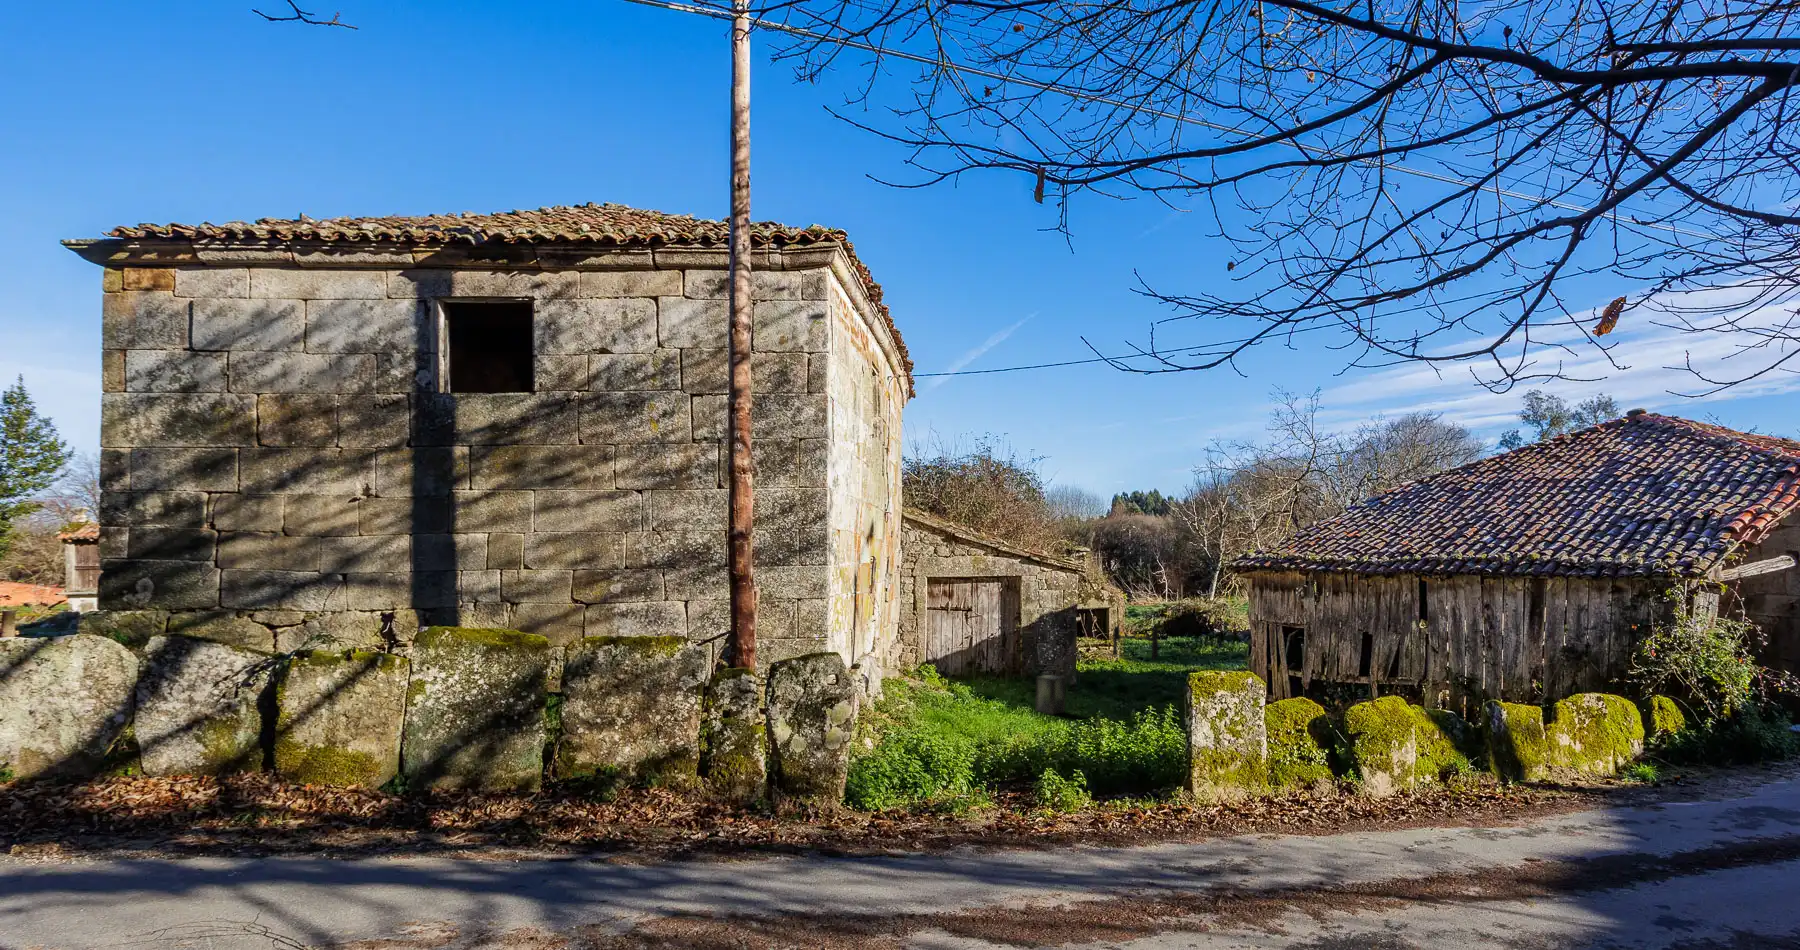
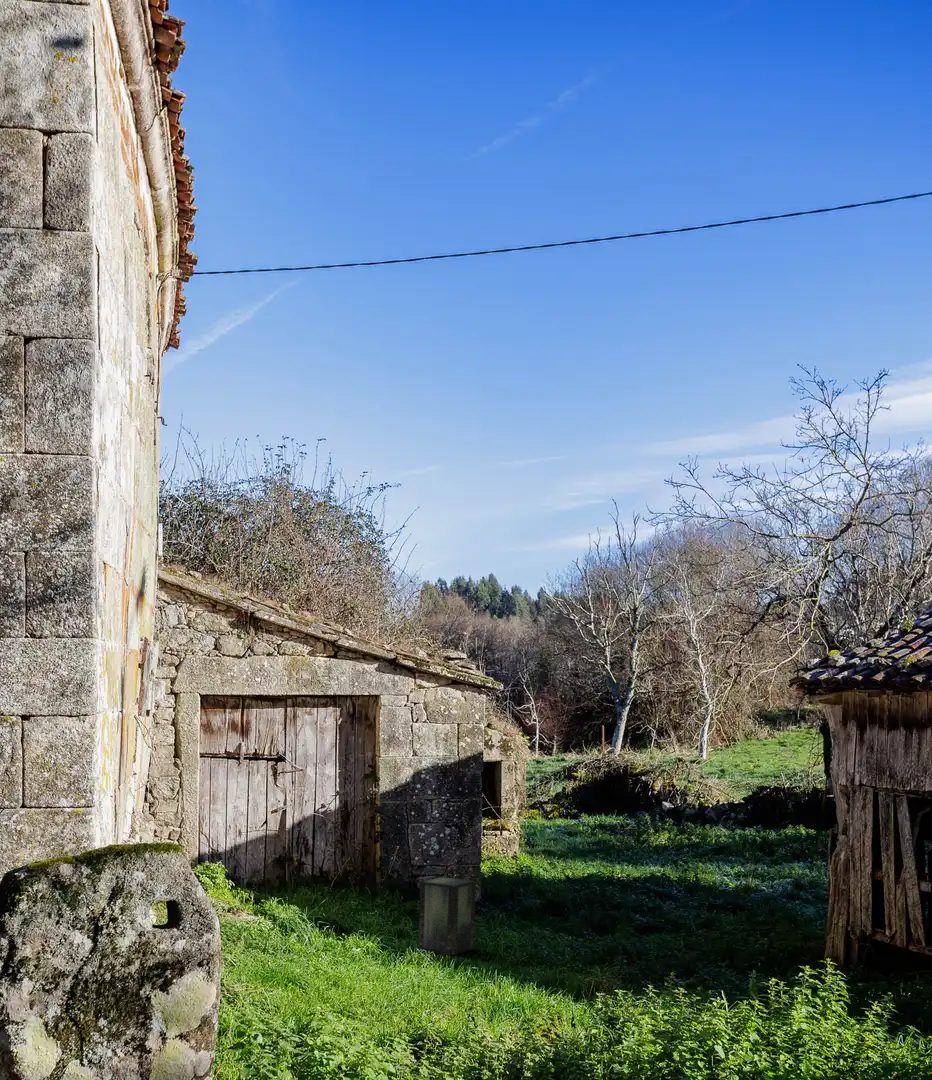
bench: present [1113,626,1158,660] -> none [509,792,583,850]

